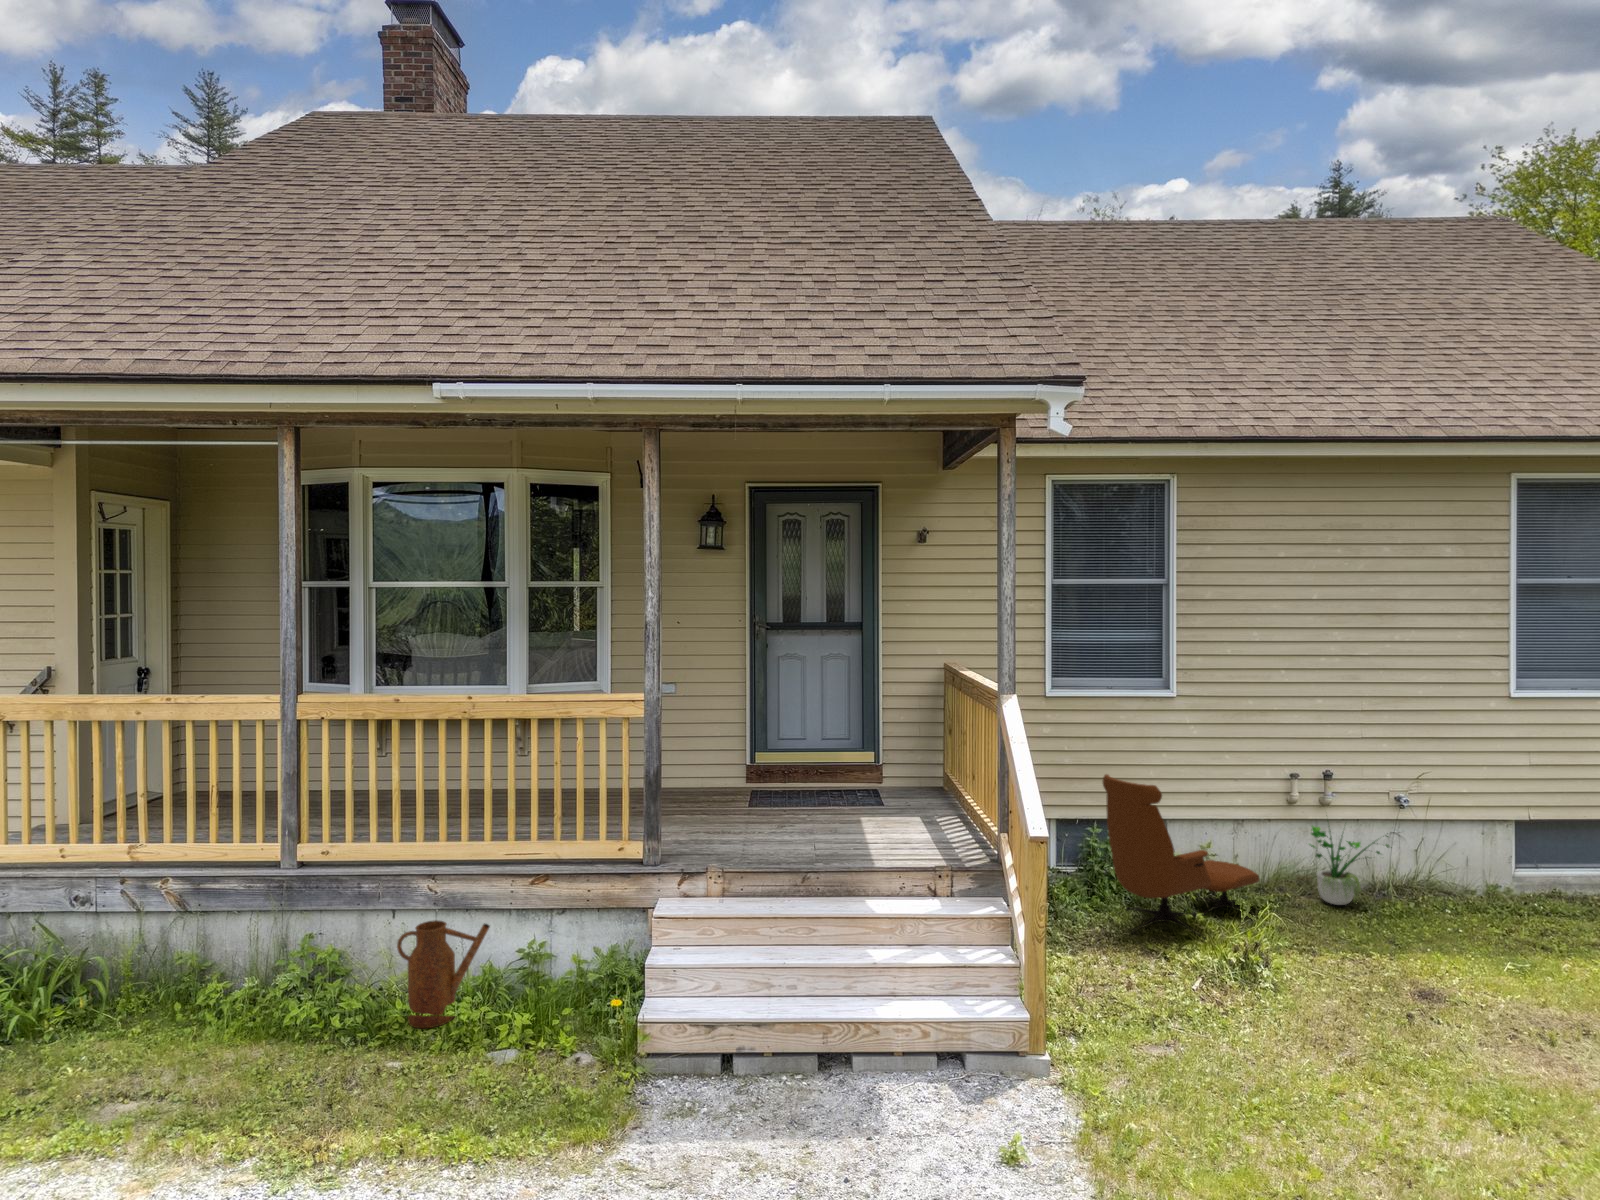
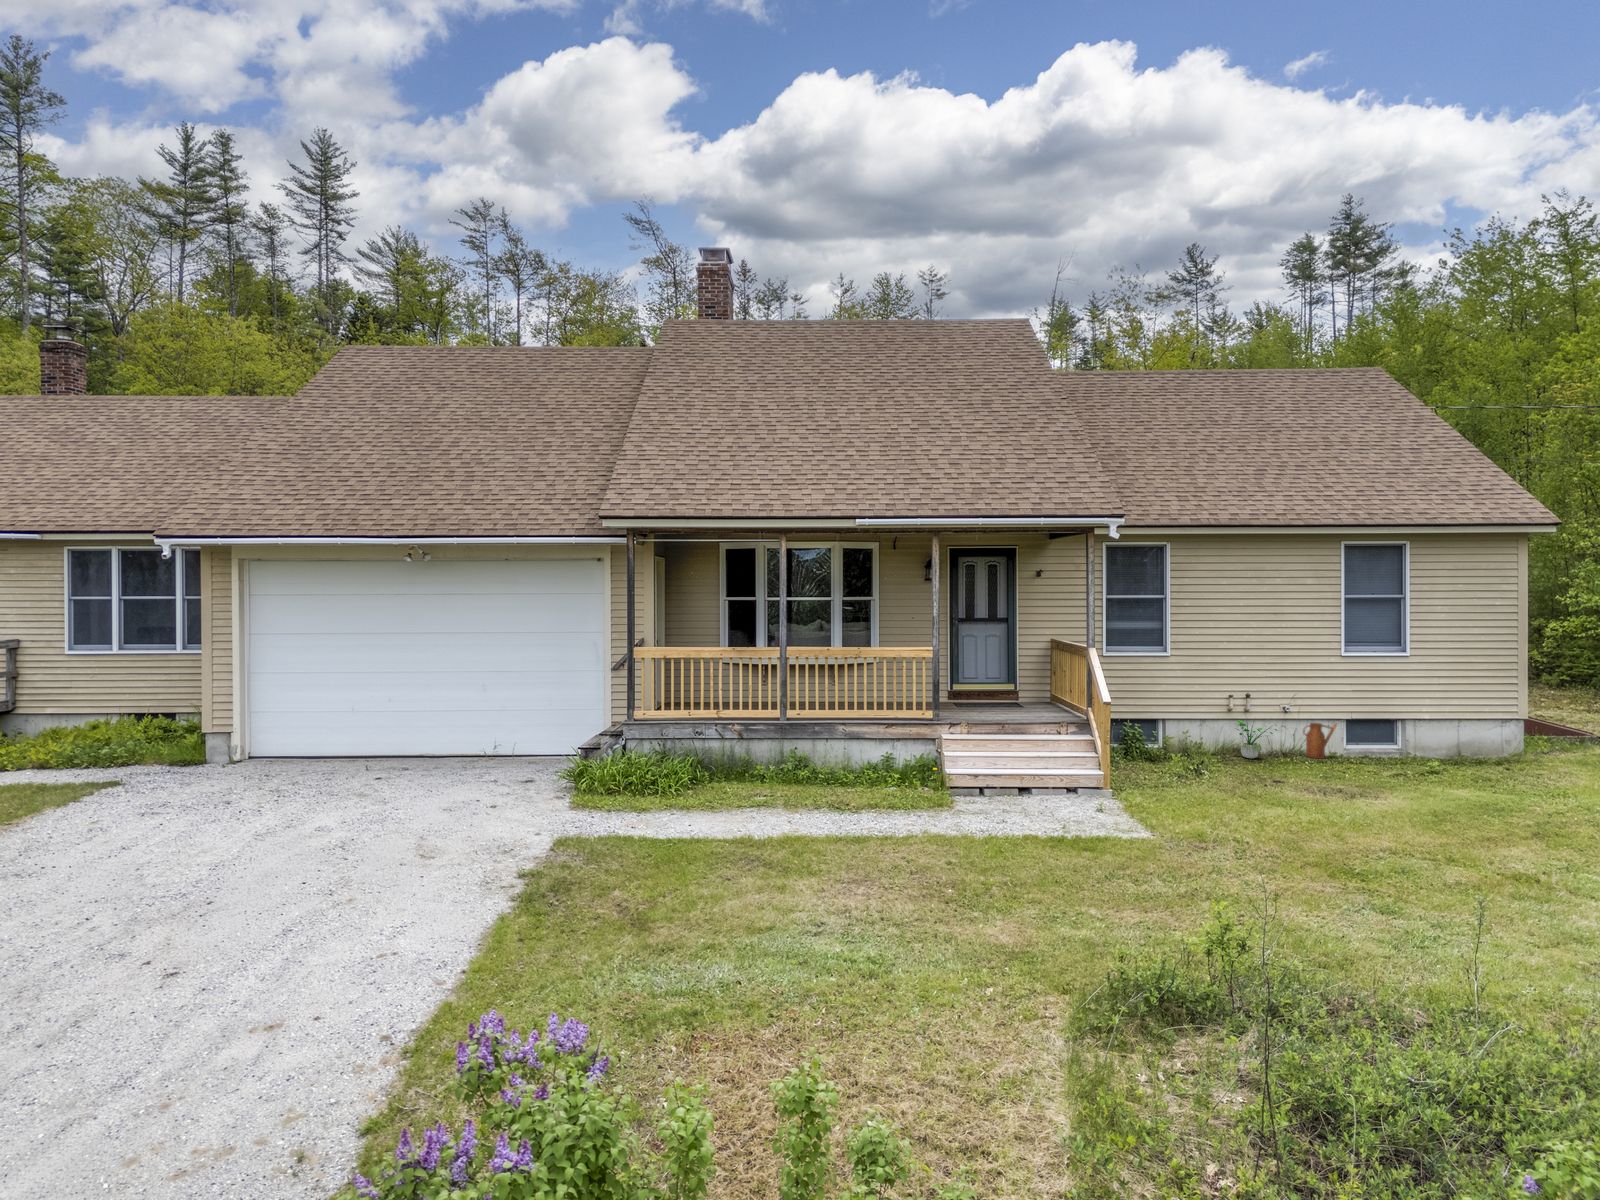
lounge chair: present [1103,774,1259,941] -> none [1133,691,1210,767]
watering can: present [397,920,490,1028] -> present [1303,722,1337,759]

